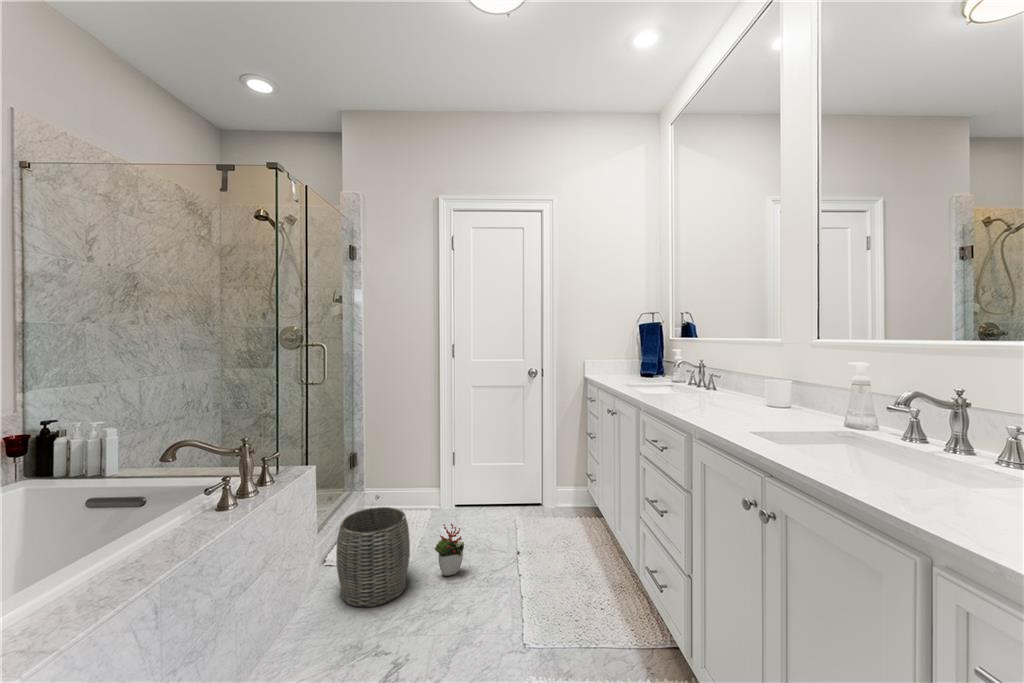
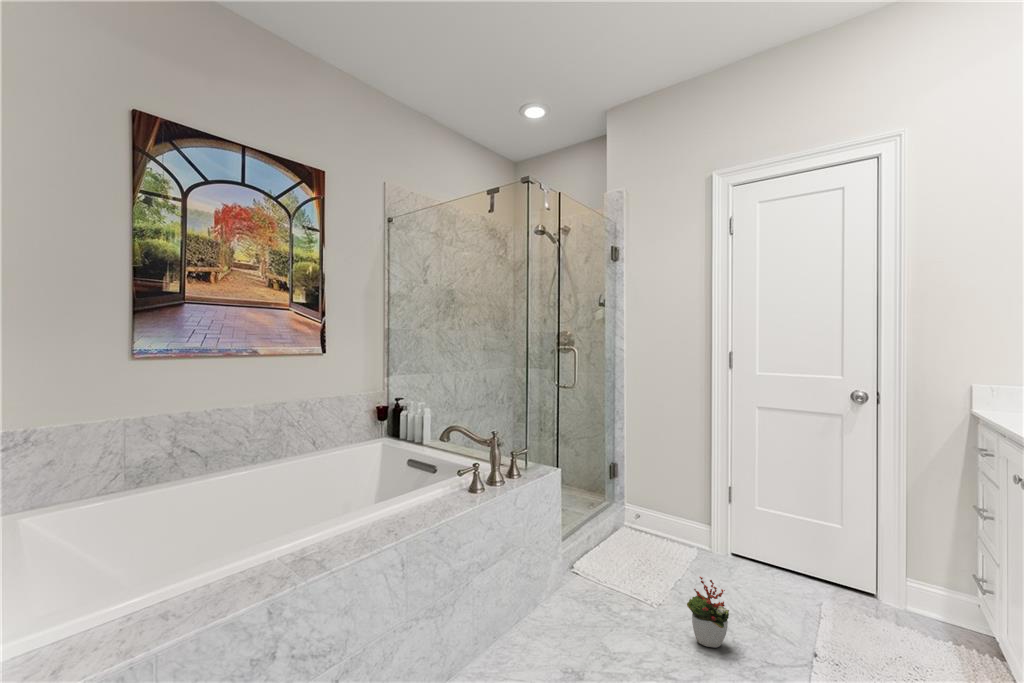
woven basket: present [336,507,410,607] -> none [575,528,655,646]

